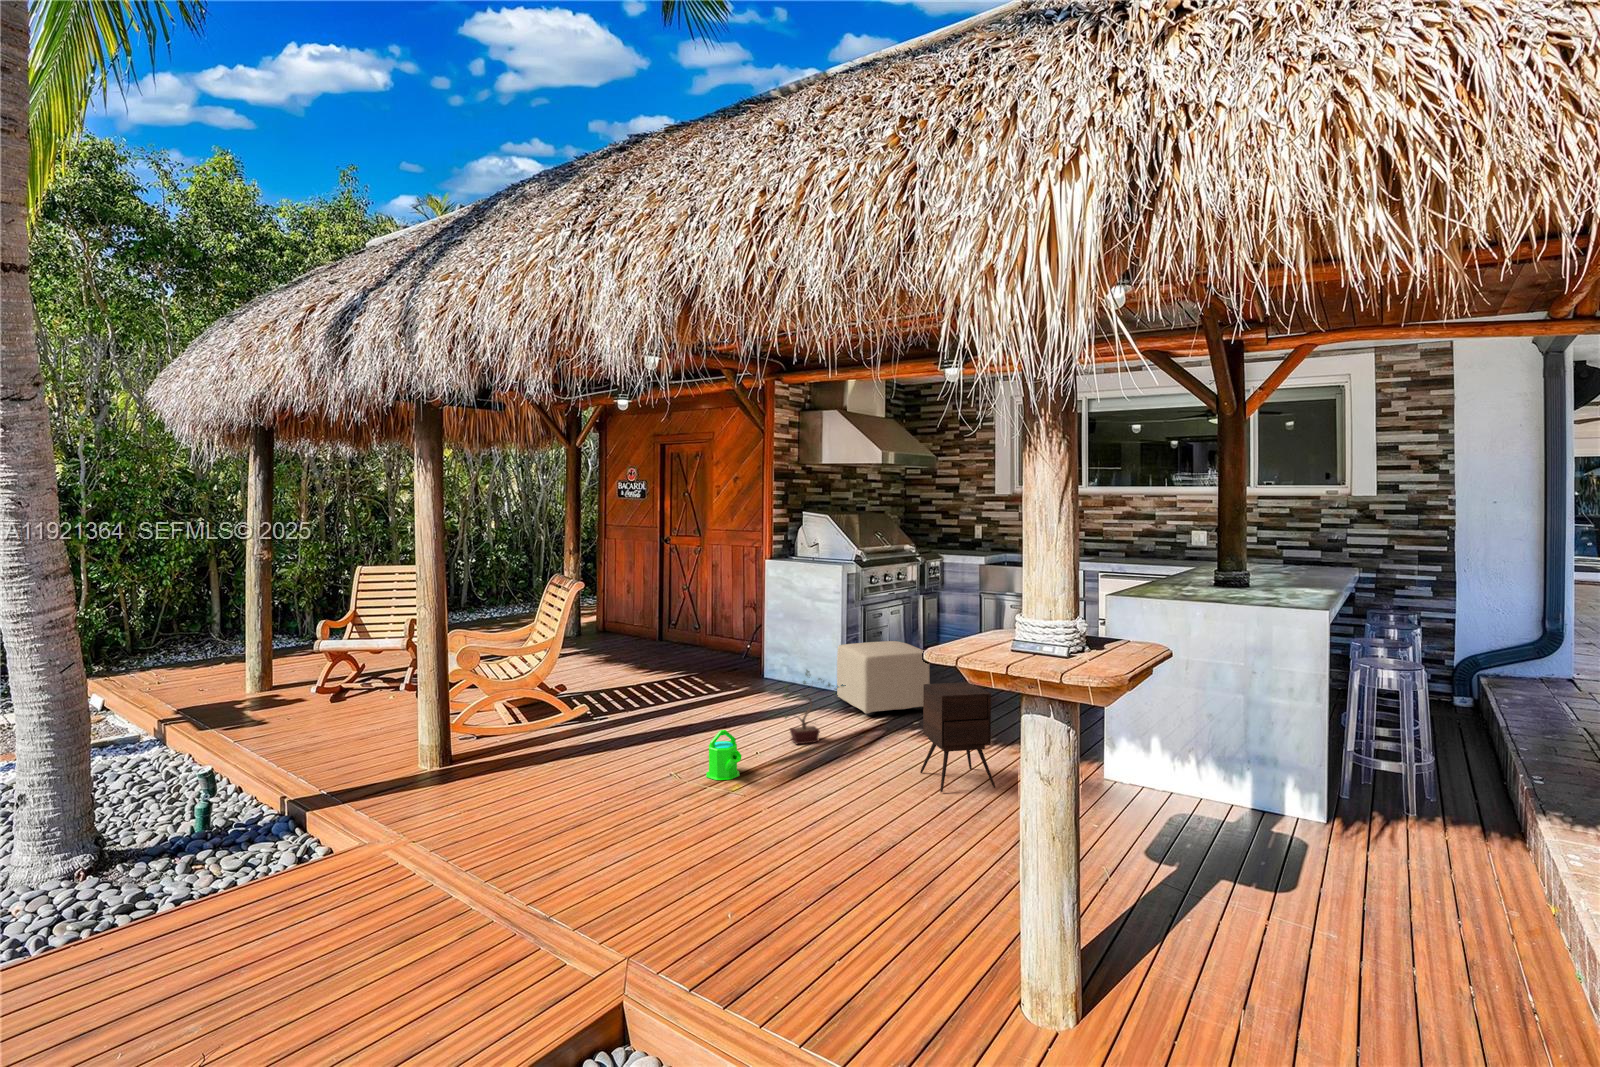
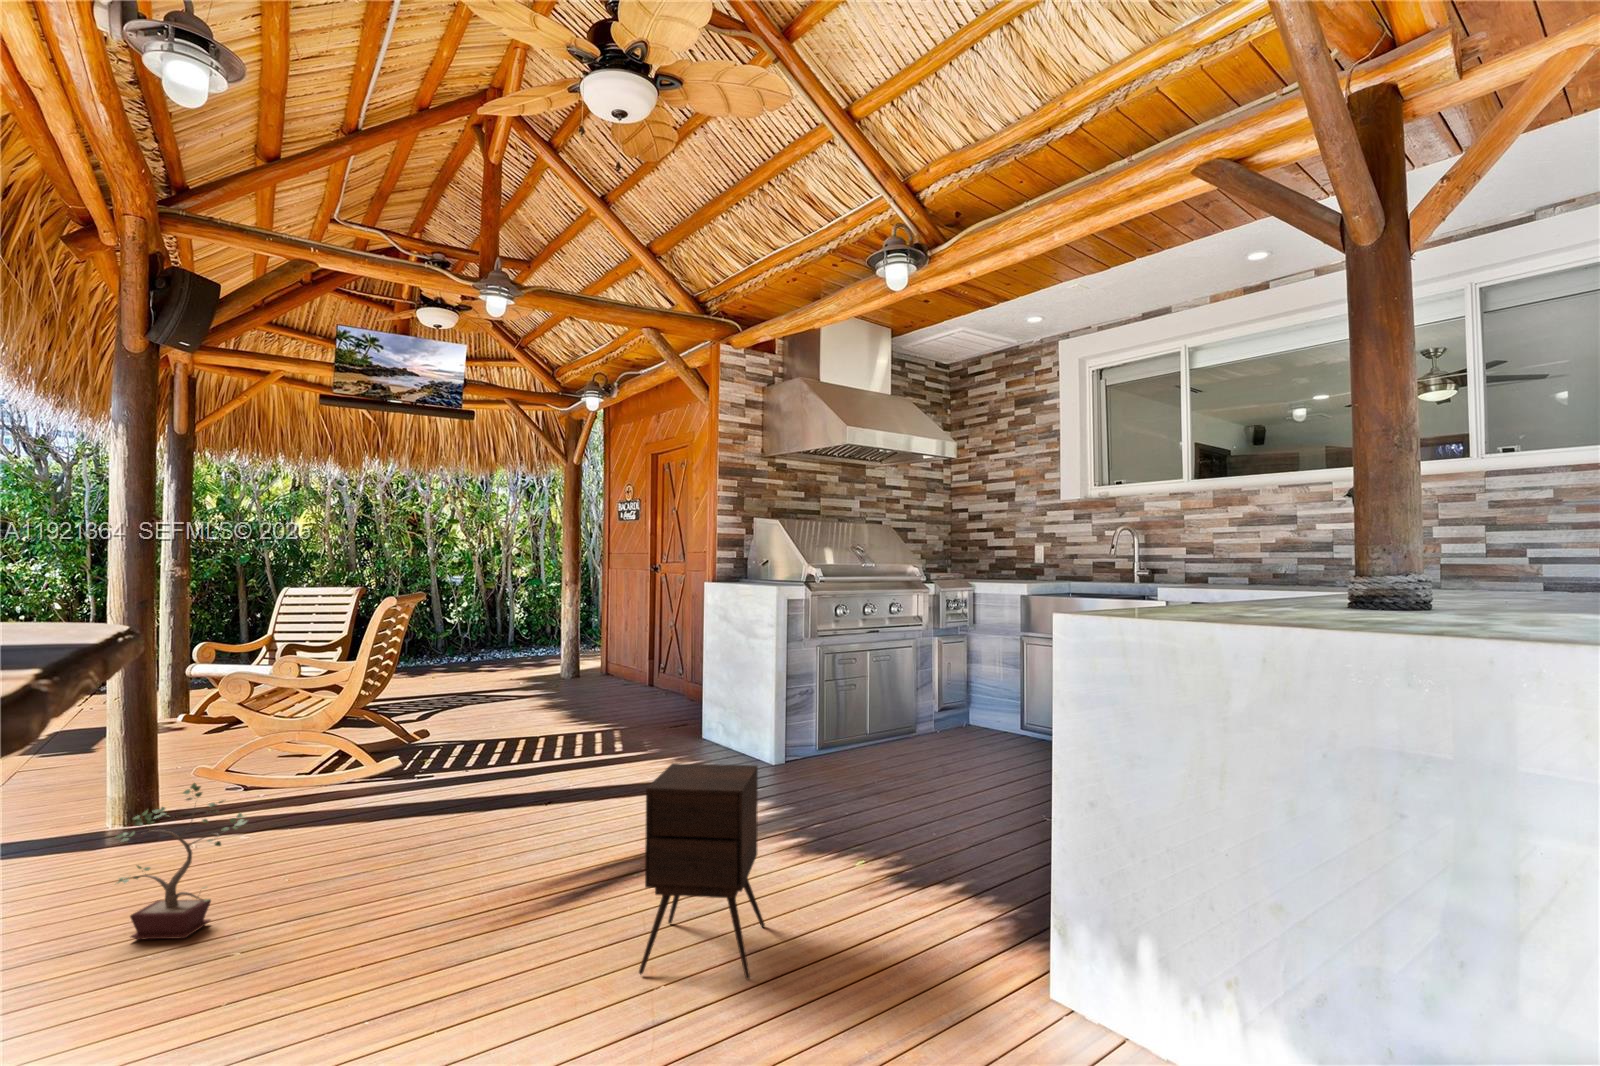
ottoman: present [837,641,930,715] -> none [727,696,841,806]
potted plant: present [784,670,843,744] -> present [115,783,246,940]
watering can: present [706,730,742,780] -> none [358,812,419,895]

